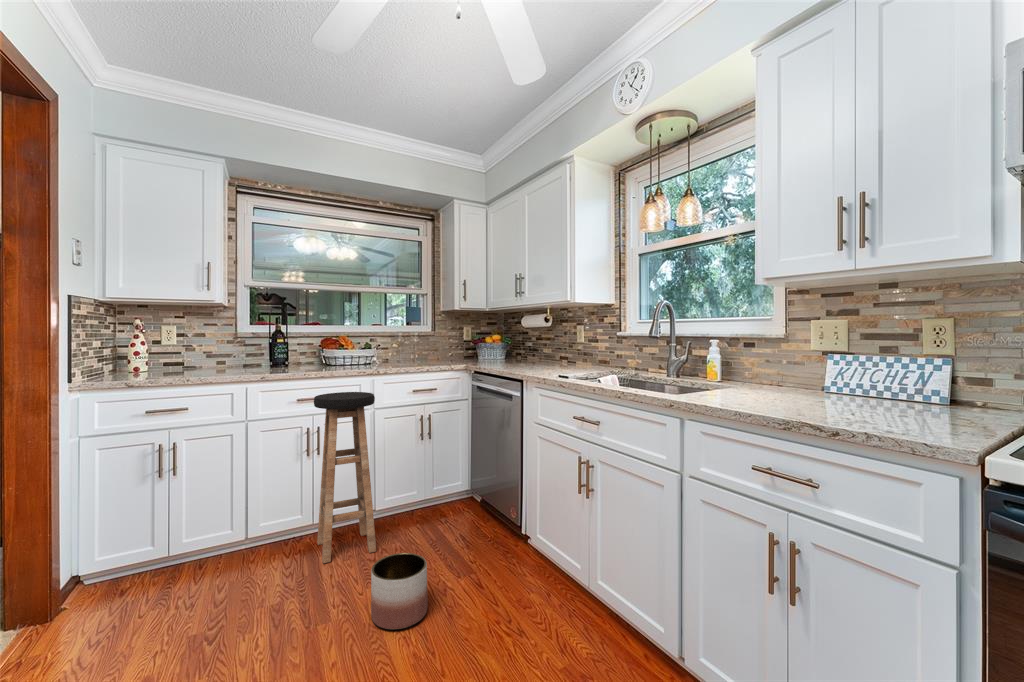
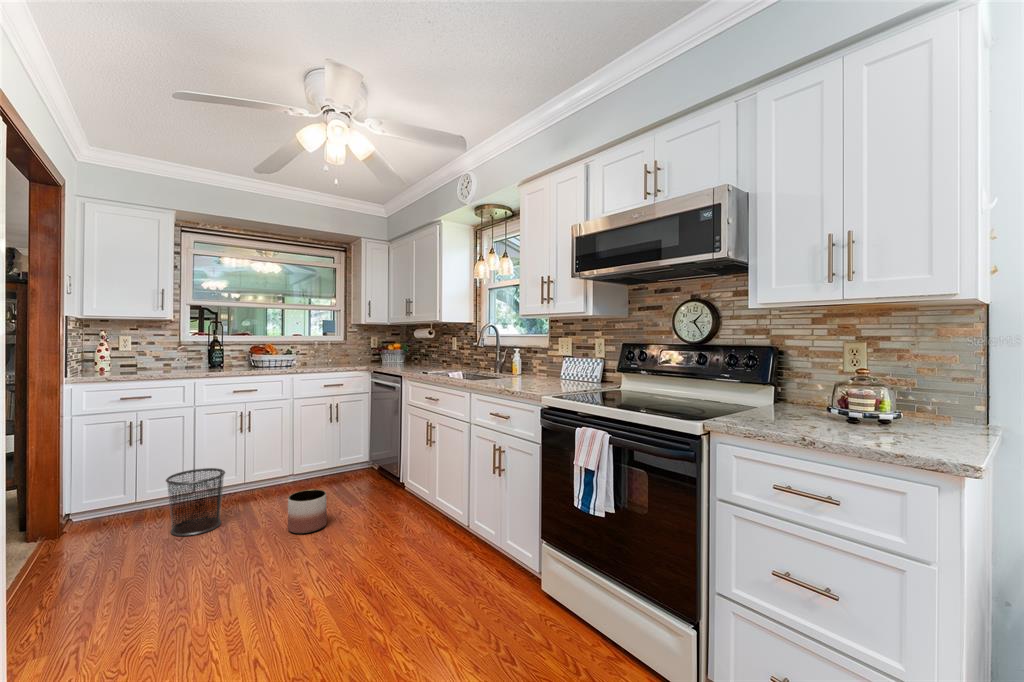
bar stool: present [314,392,376,563] -> none [247,386,293,506]
waste bin: none [199,513,283,622] -> present [166,468,225,536]

